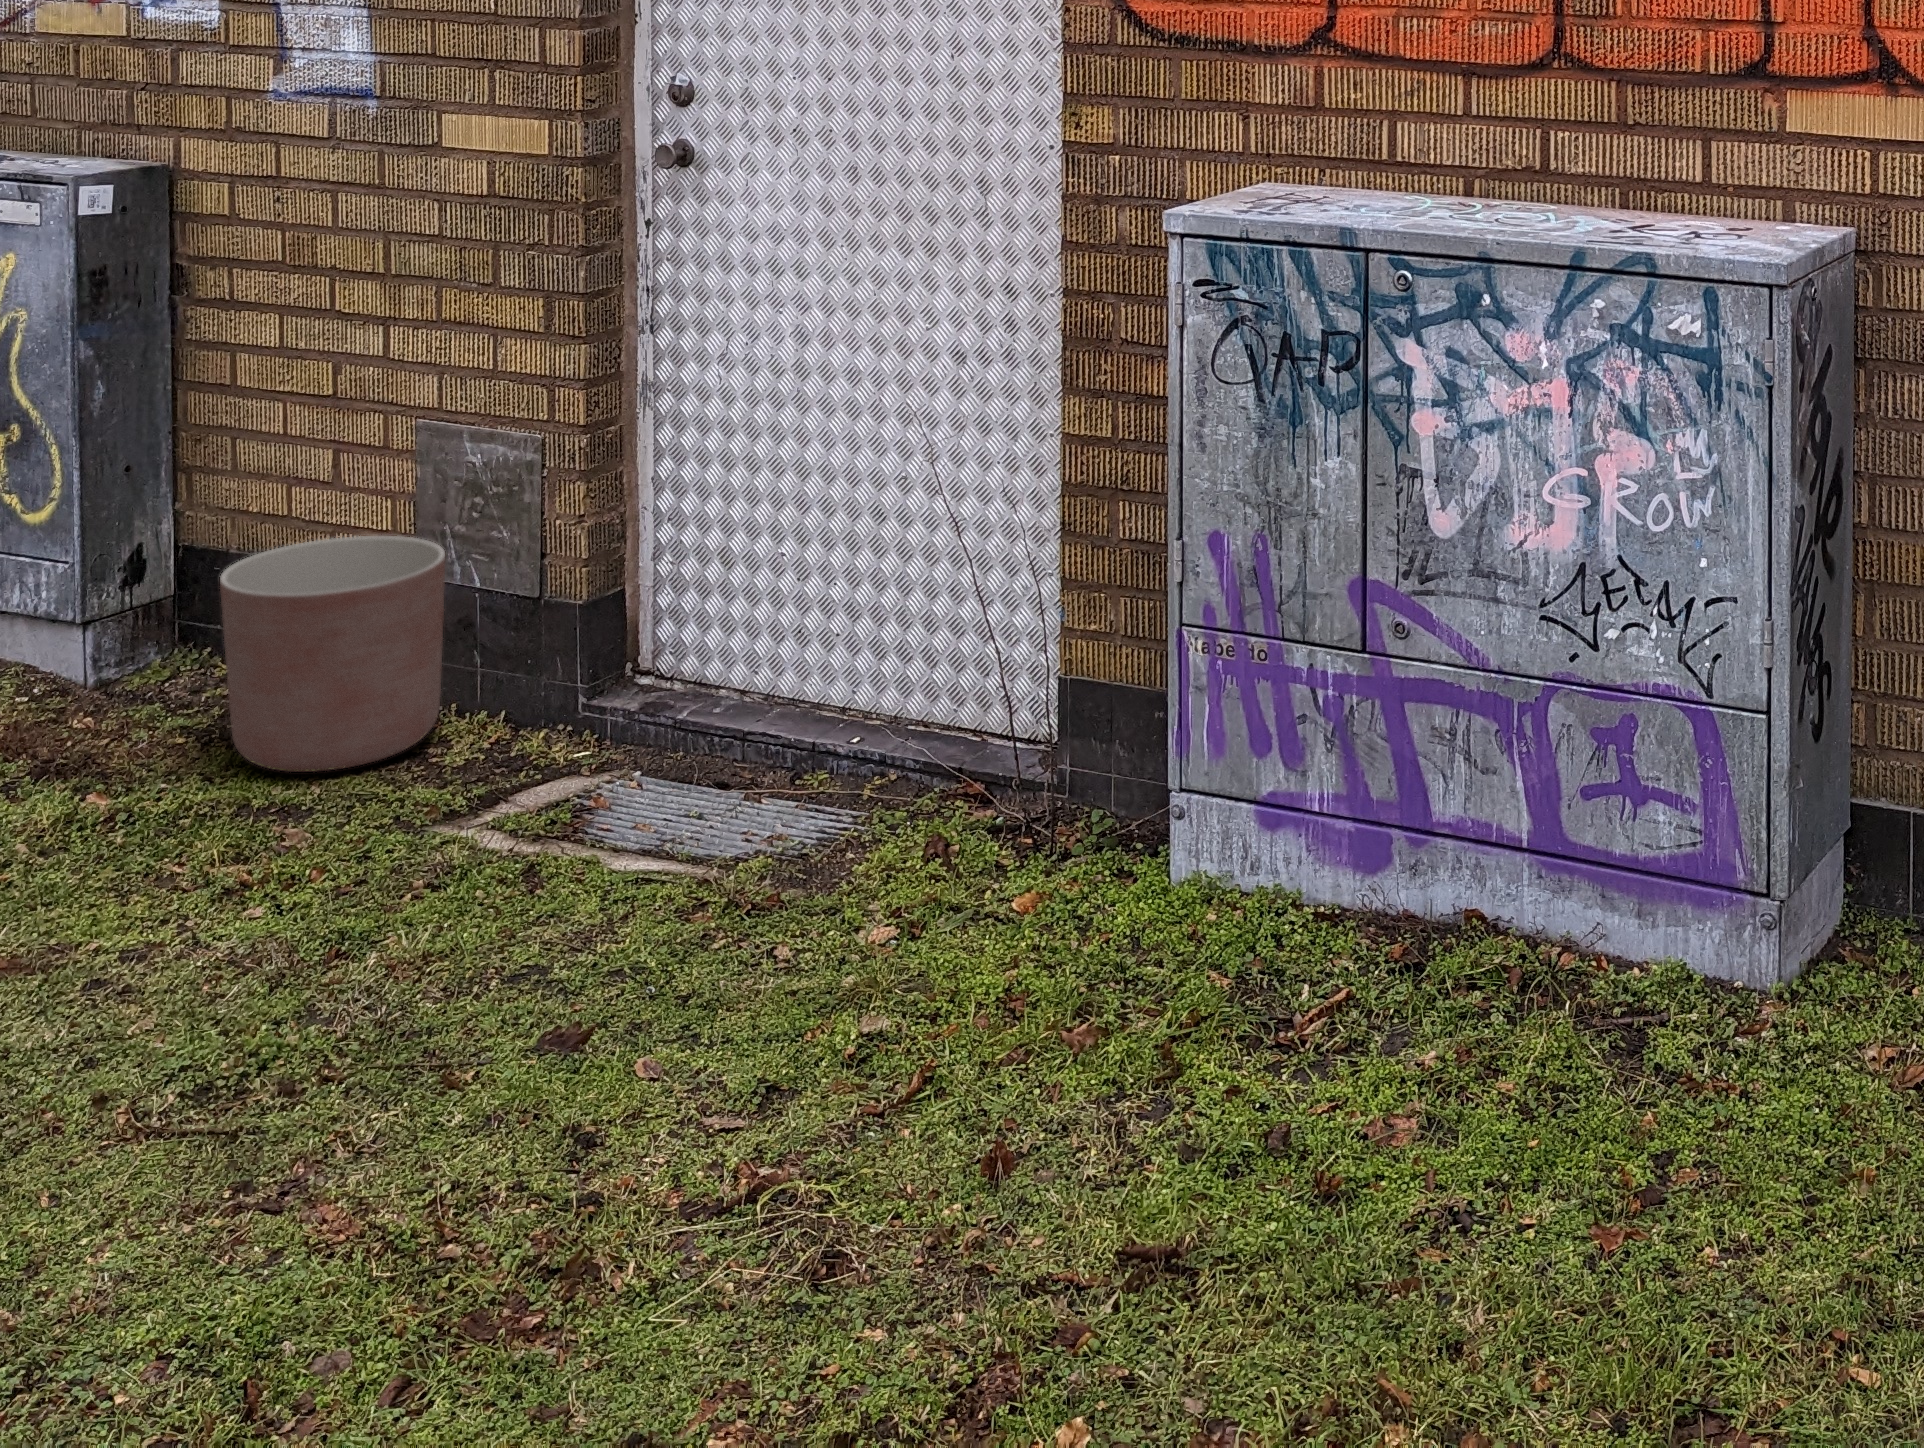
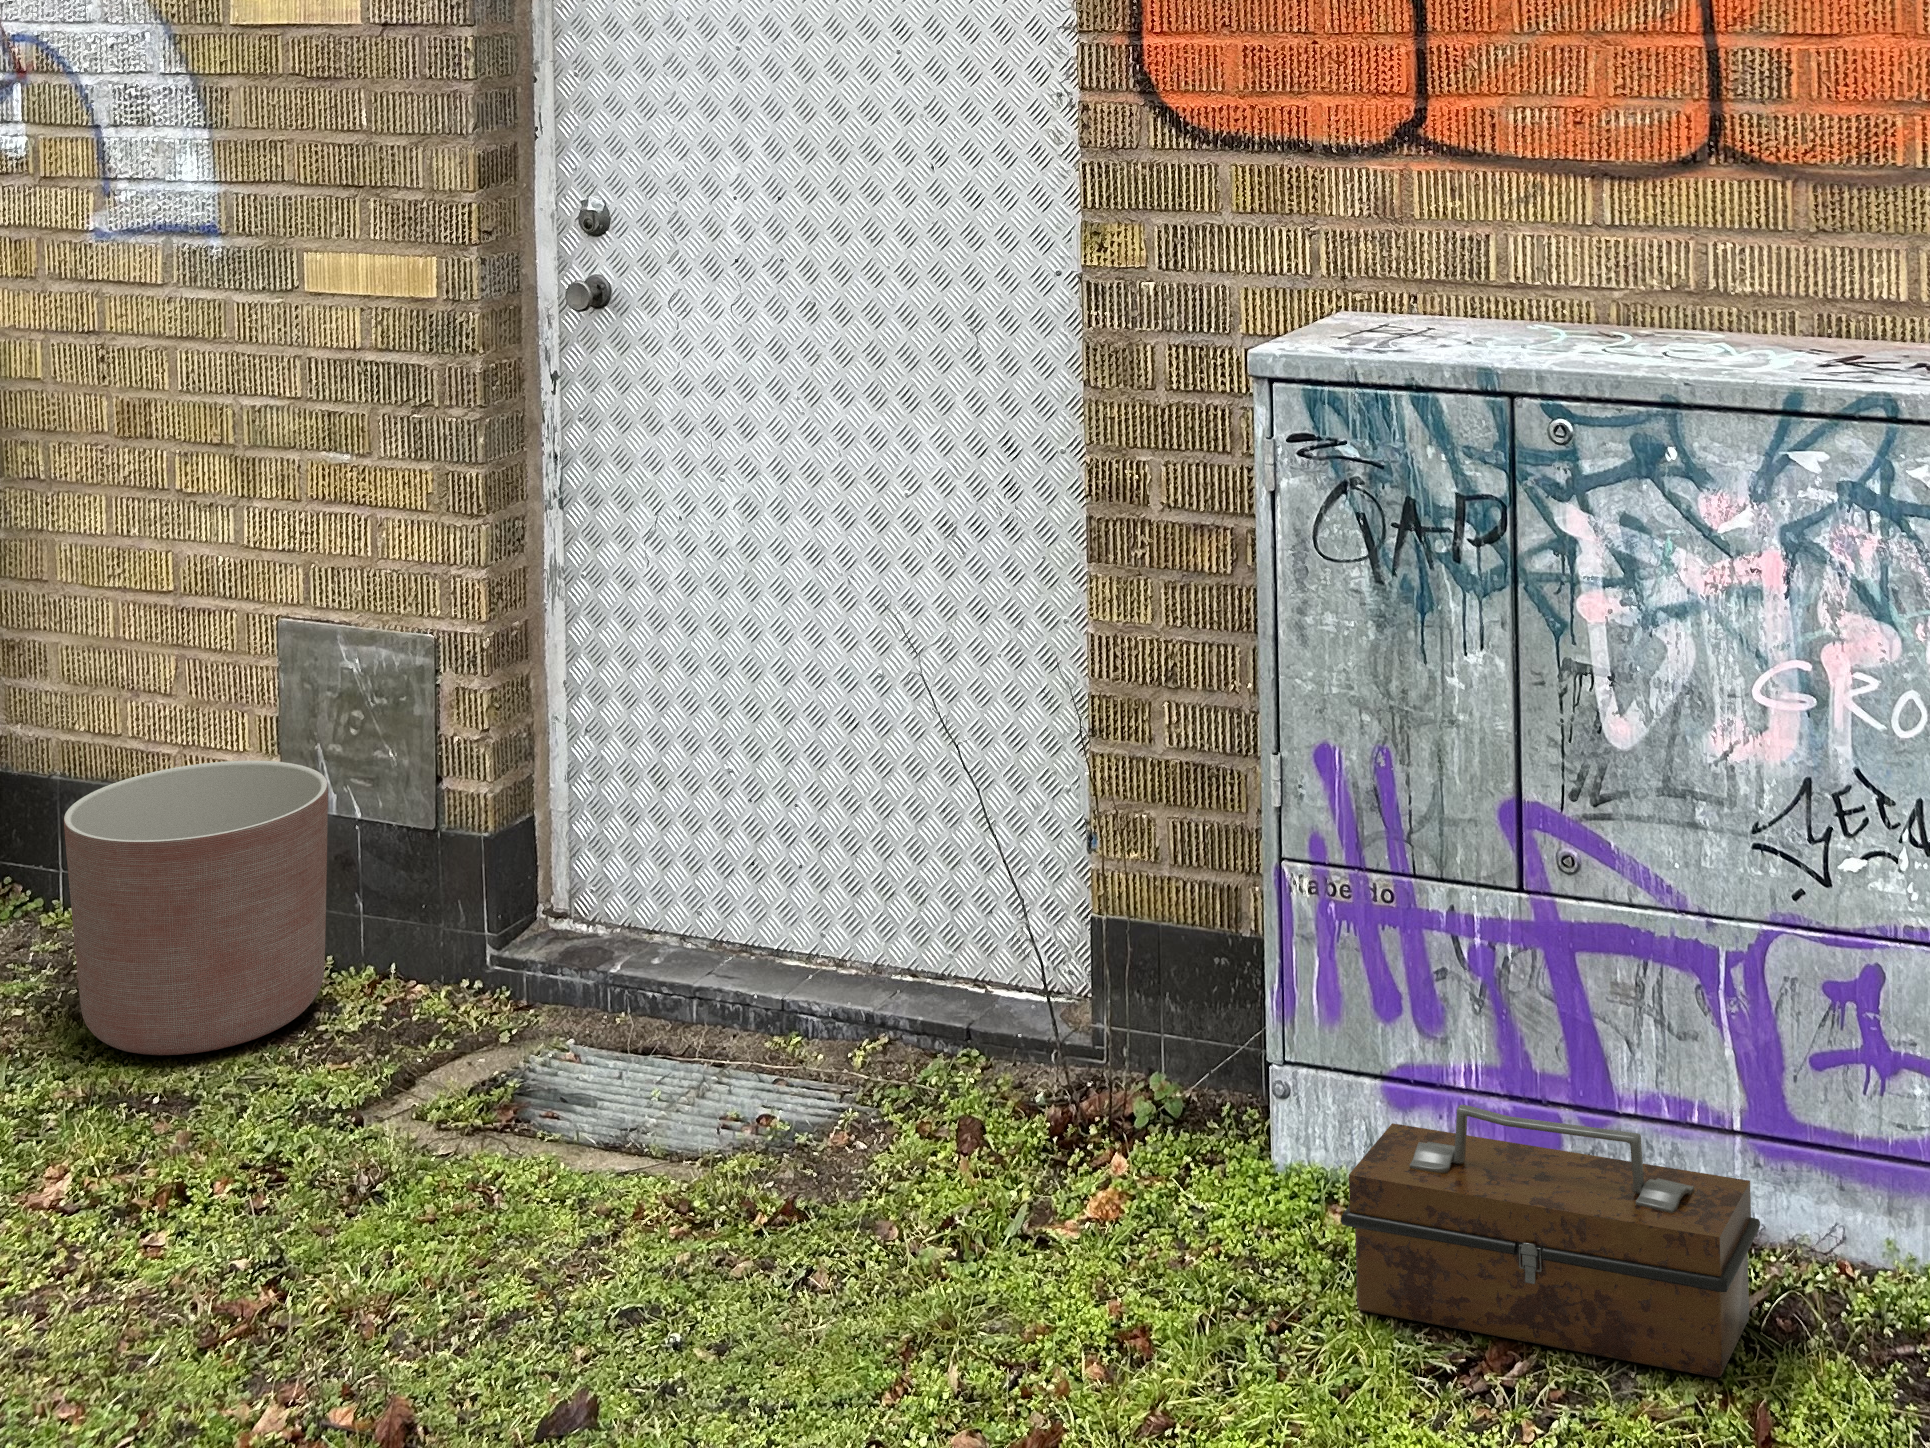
toolbox: none [1200,821,1534,1037] -> present [1341,1105,1760,1378]

